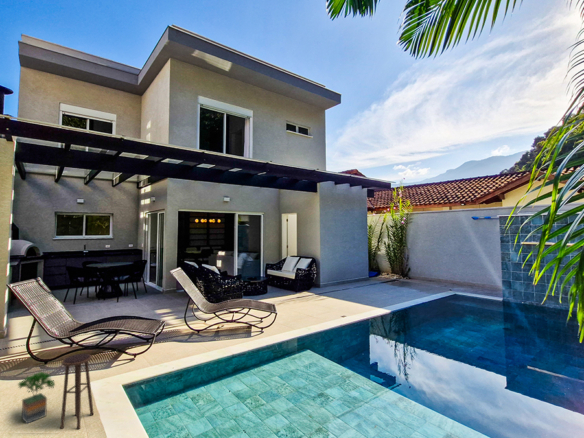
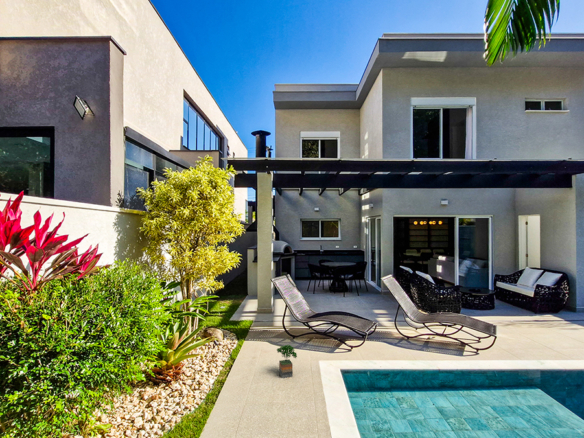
stool: present [60,354,93,429] -> none [300,338,320,393]

